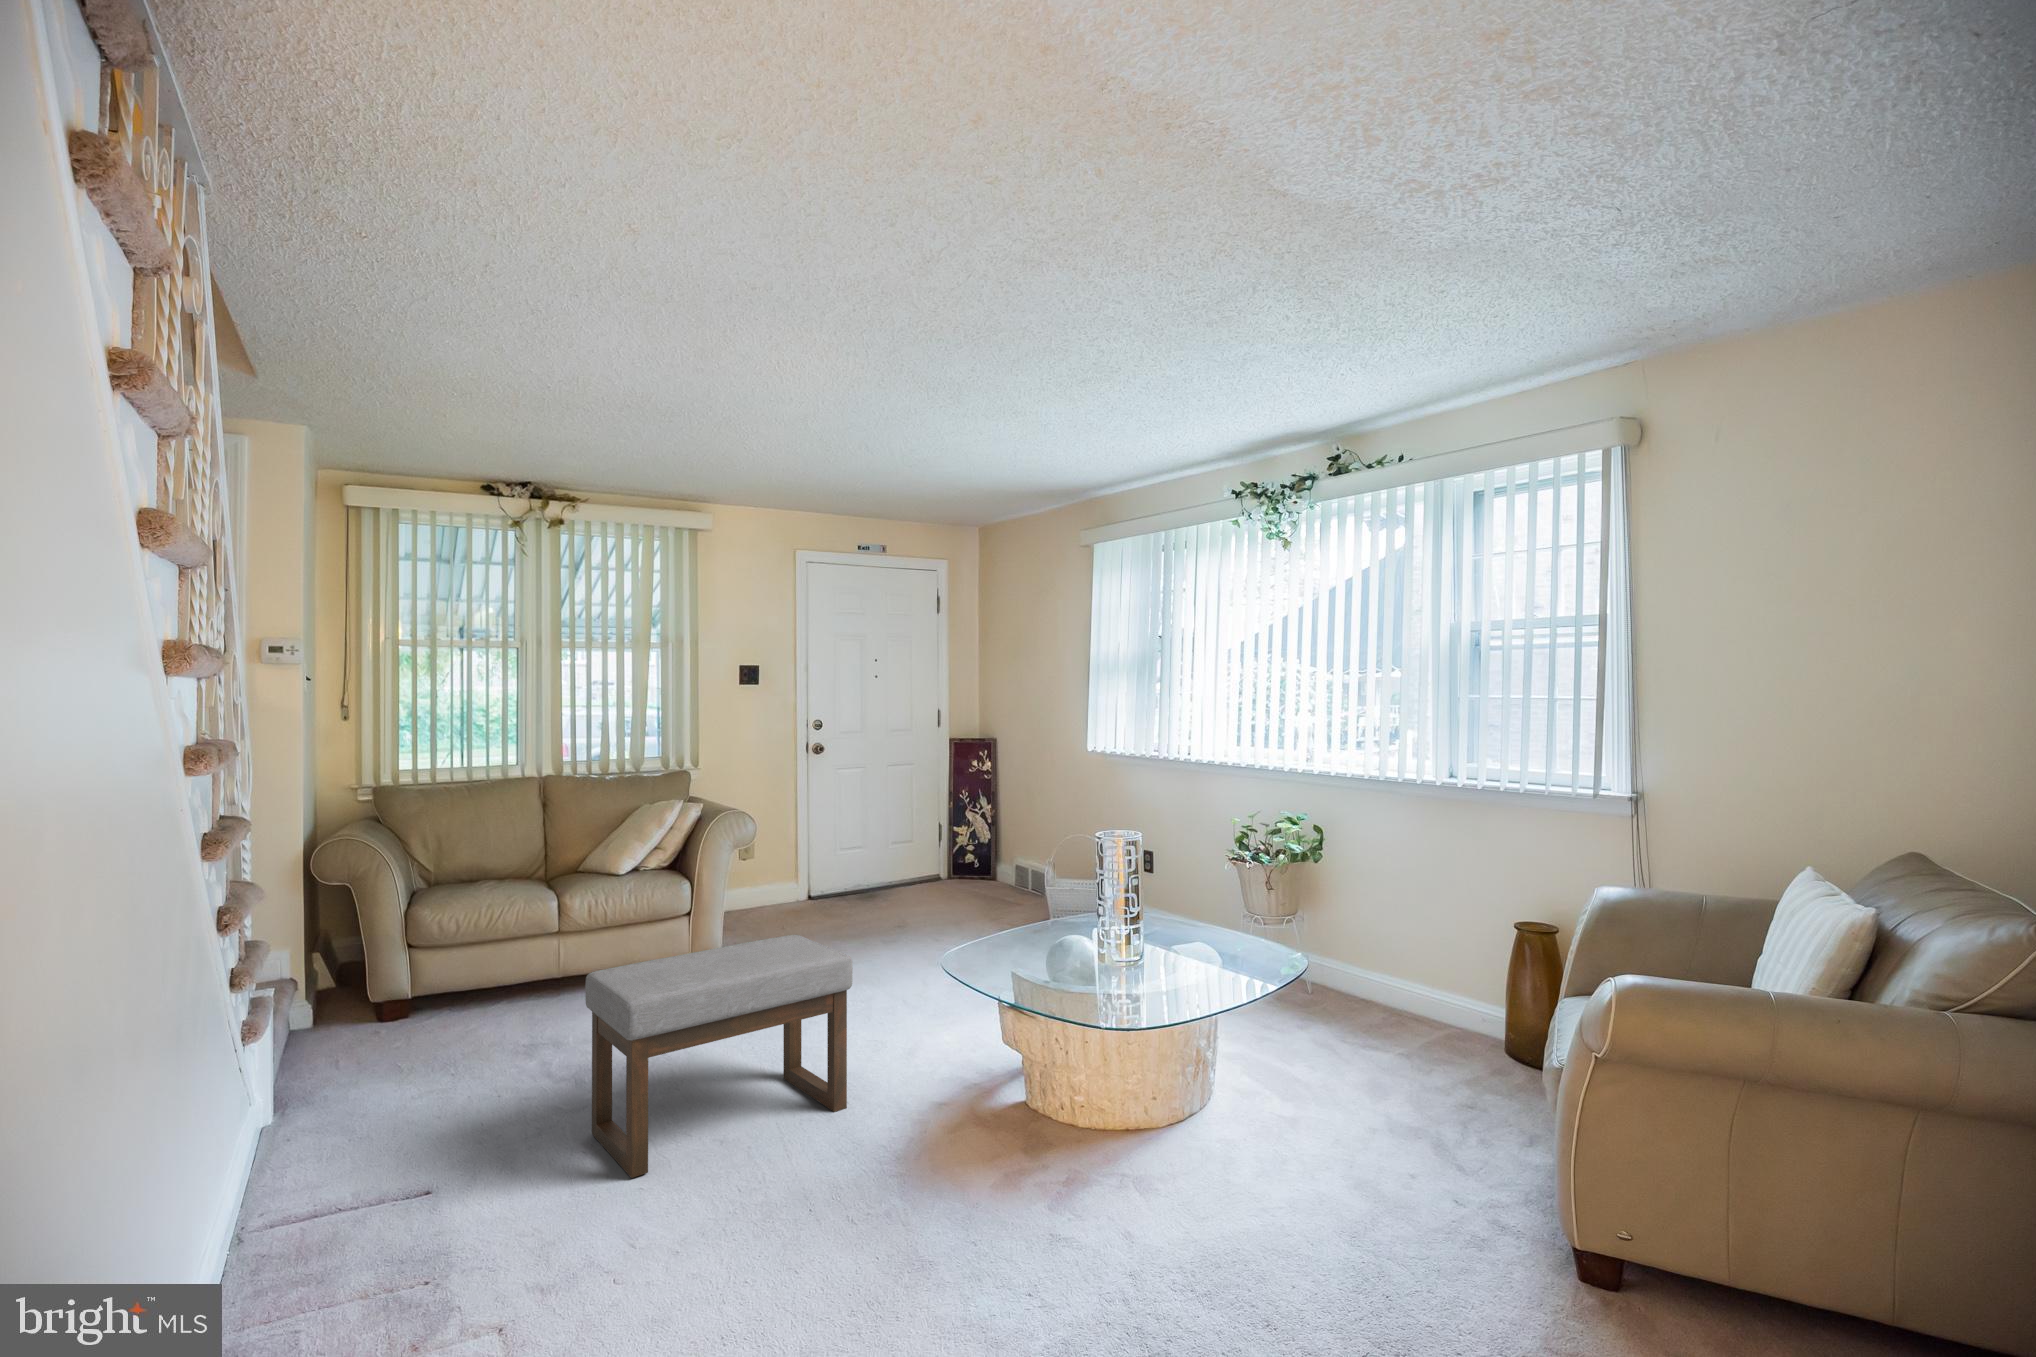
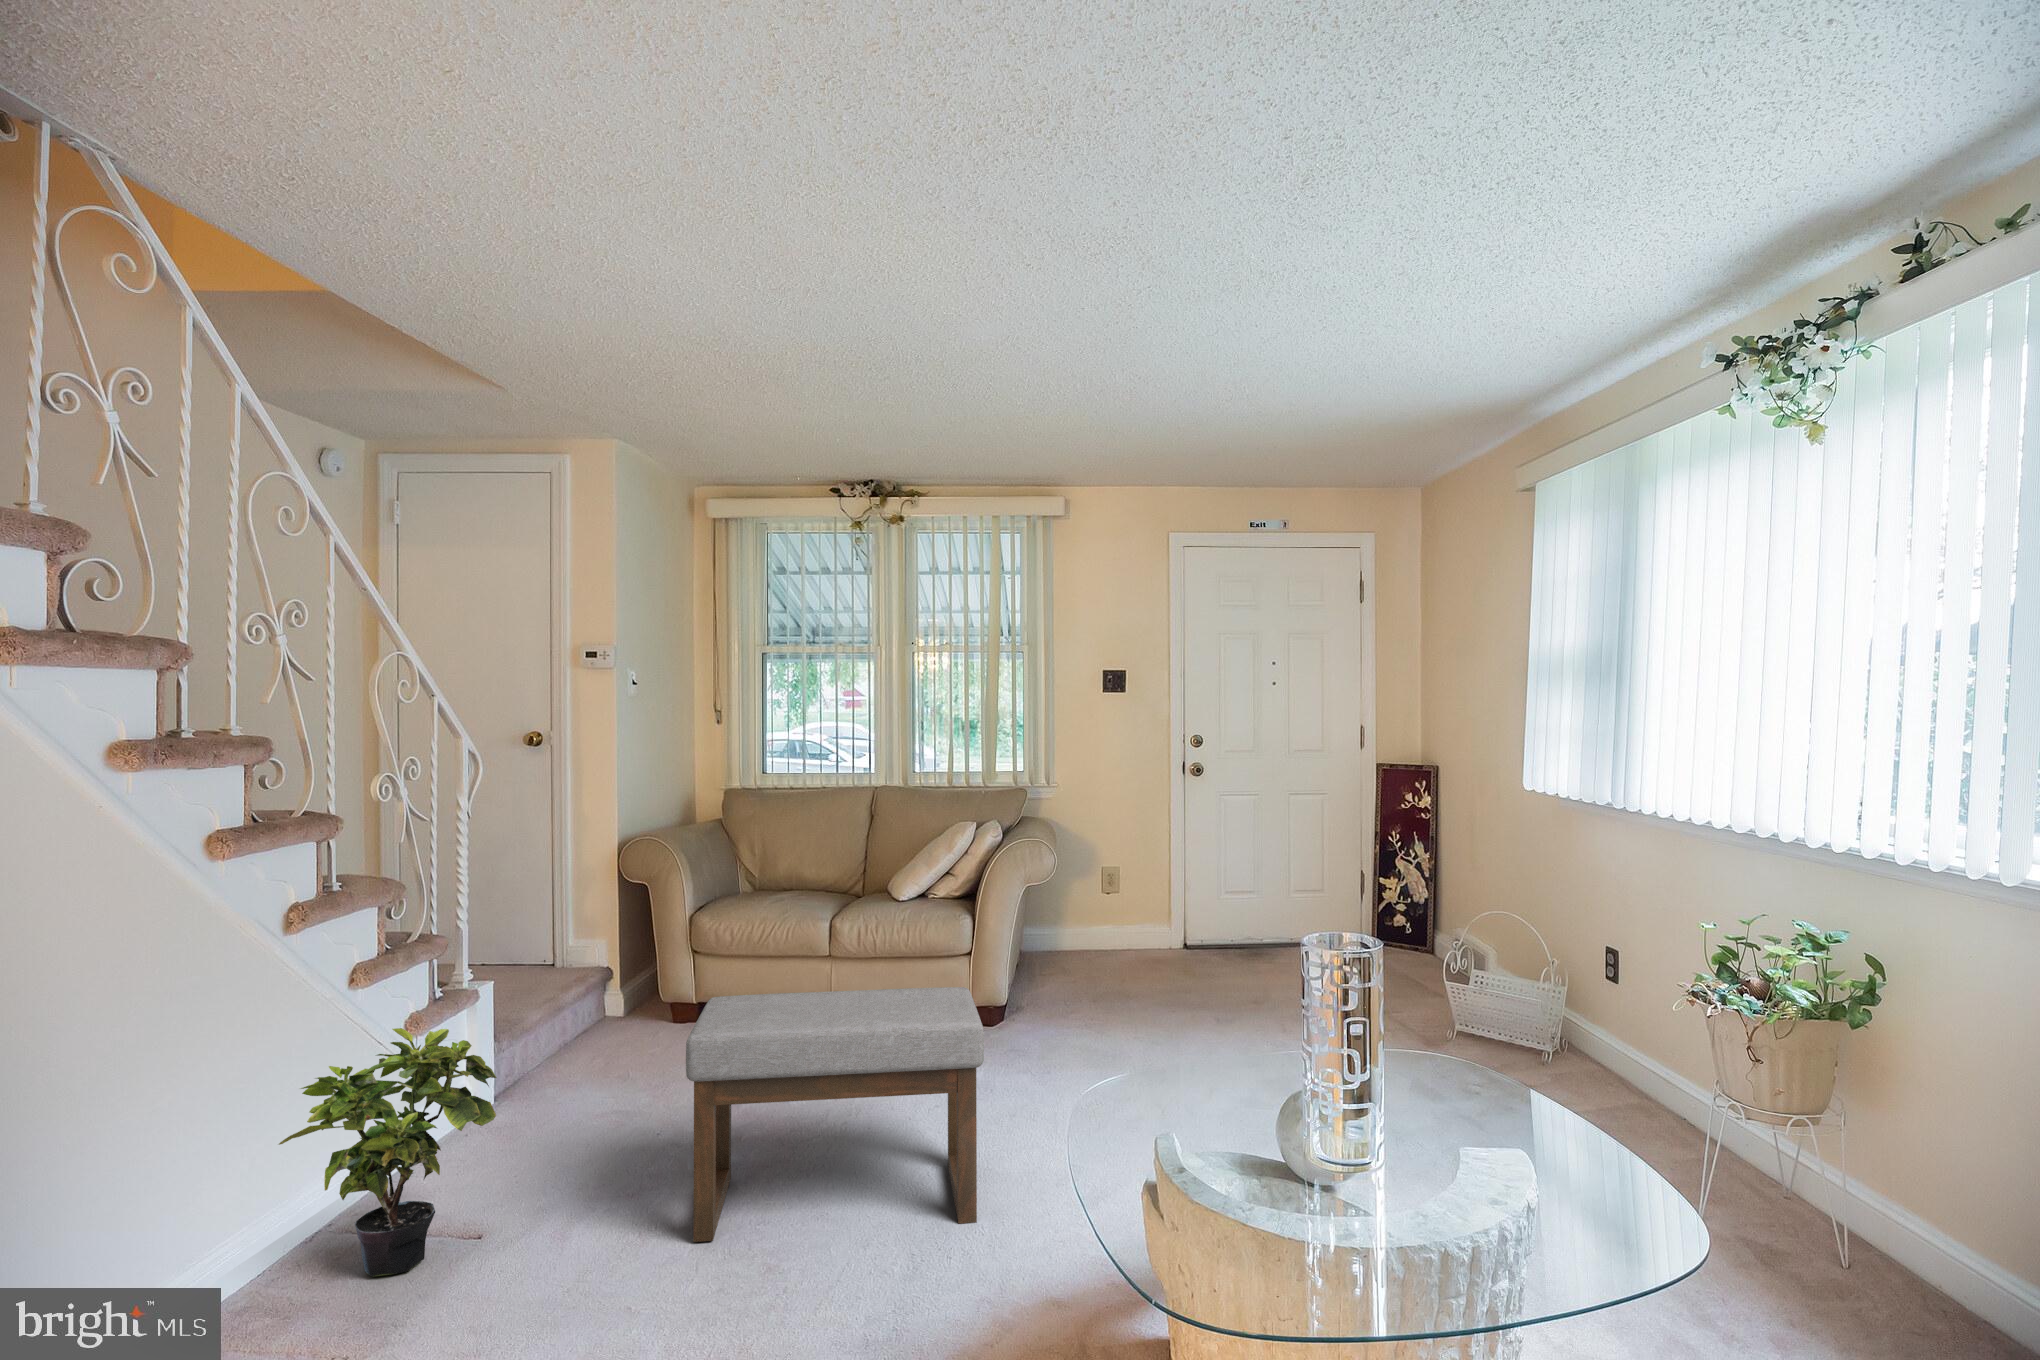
potted plant: none [225,1038,430,1290] -> present [279,1028,497,1276]

